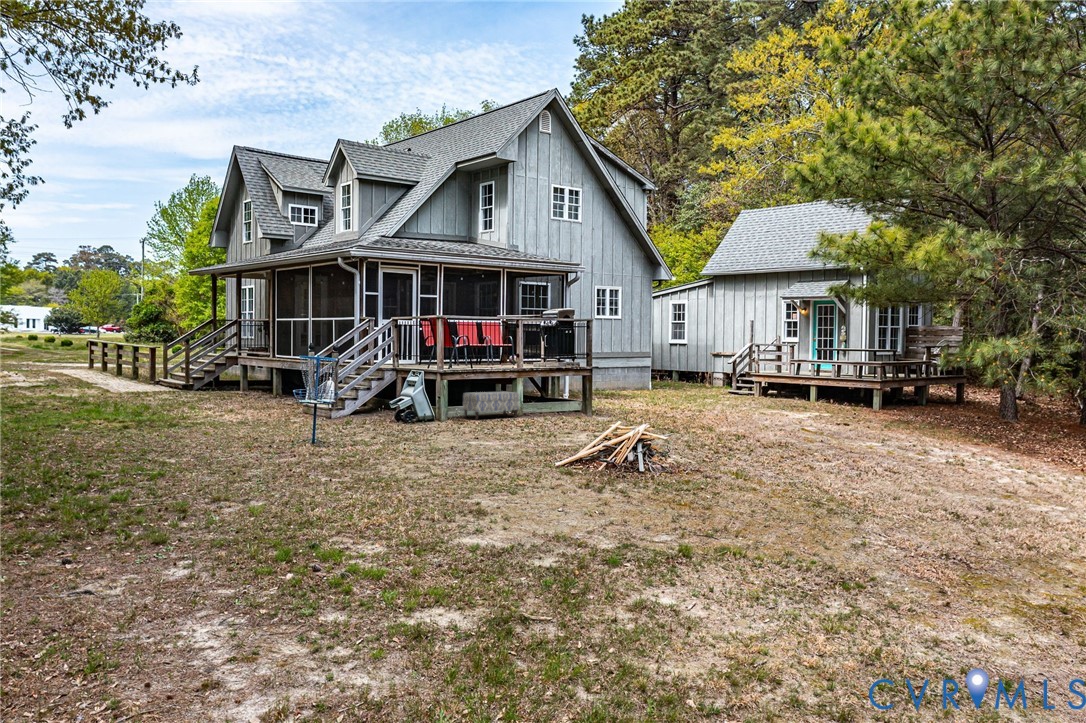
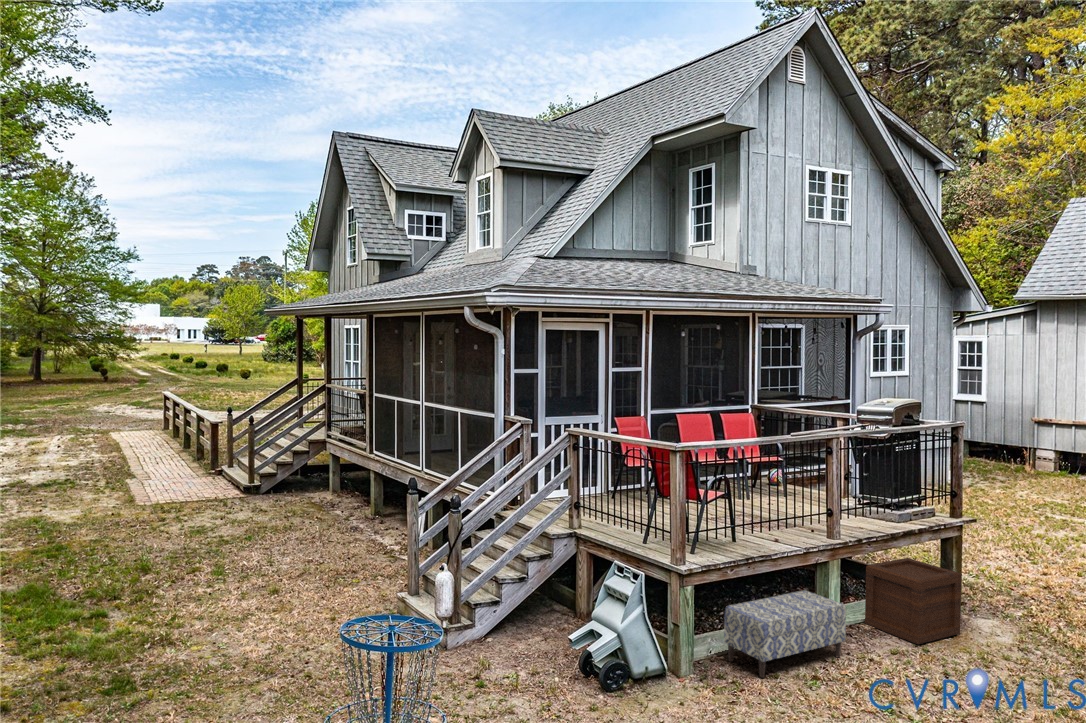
wooden crate: none [538,383,580,415] -> present [865,558,961,644]

